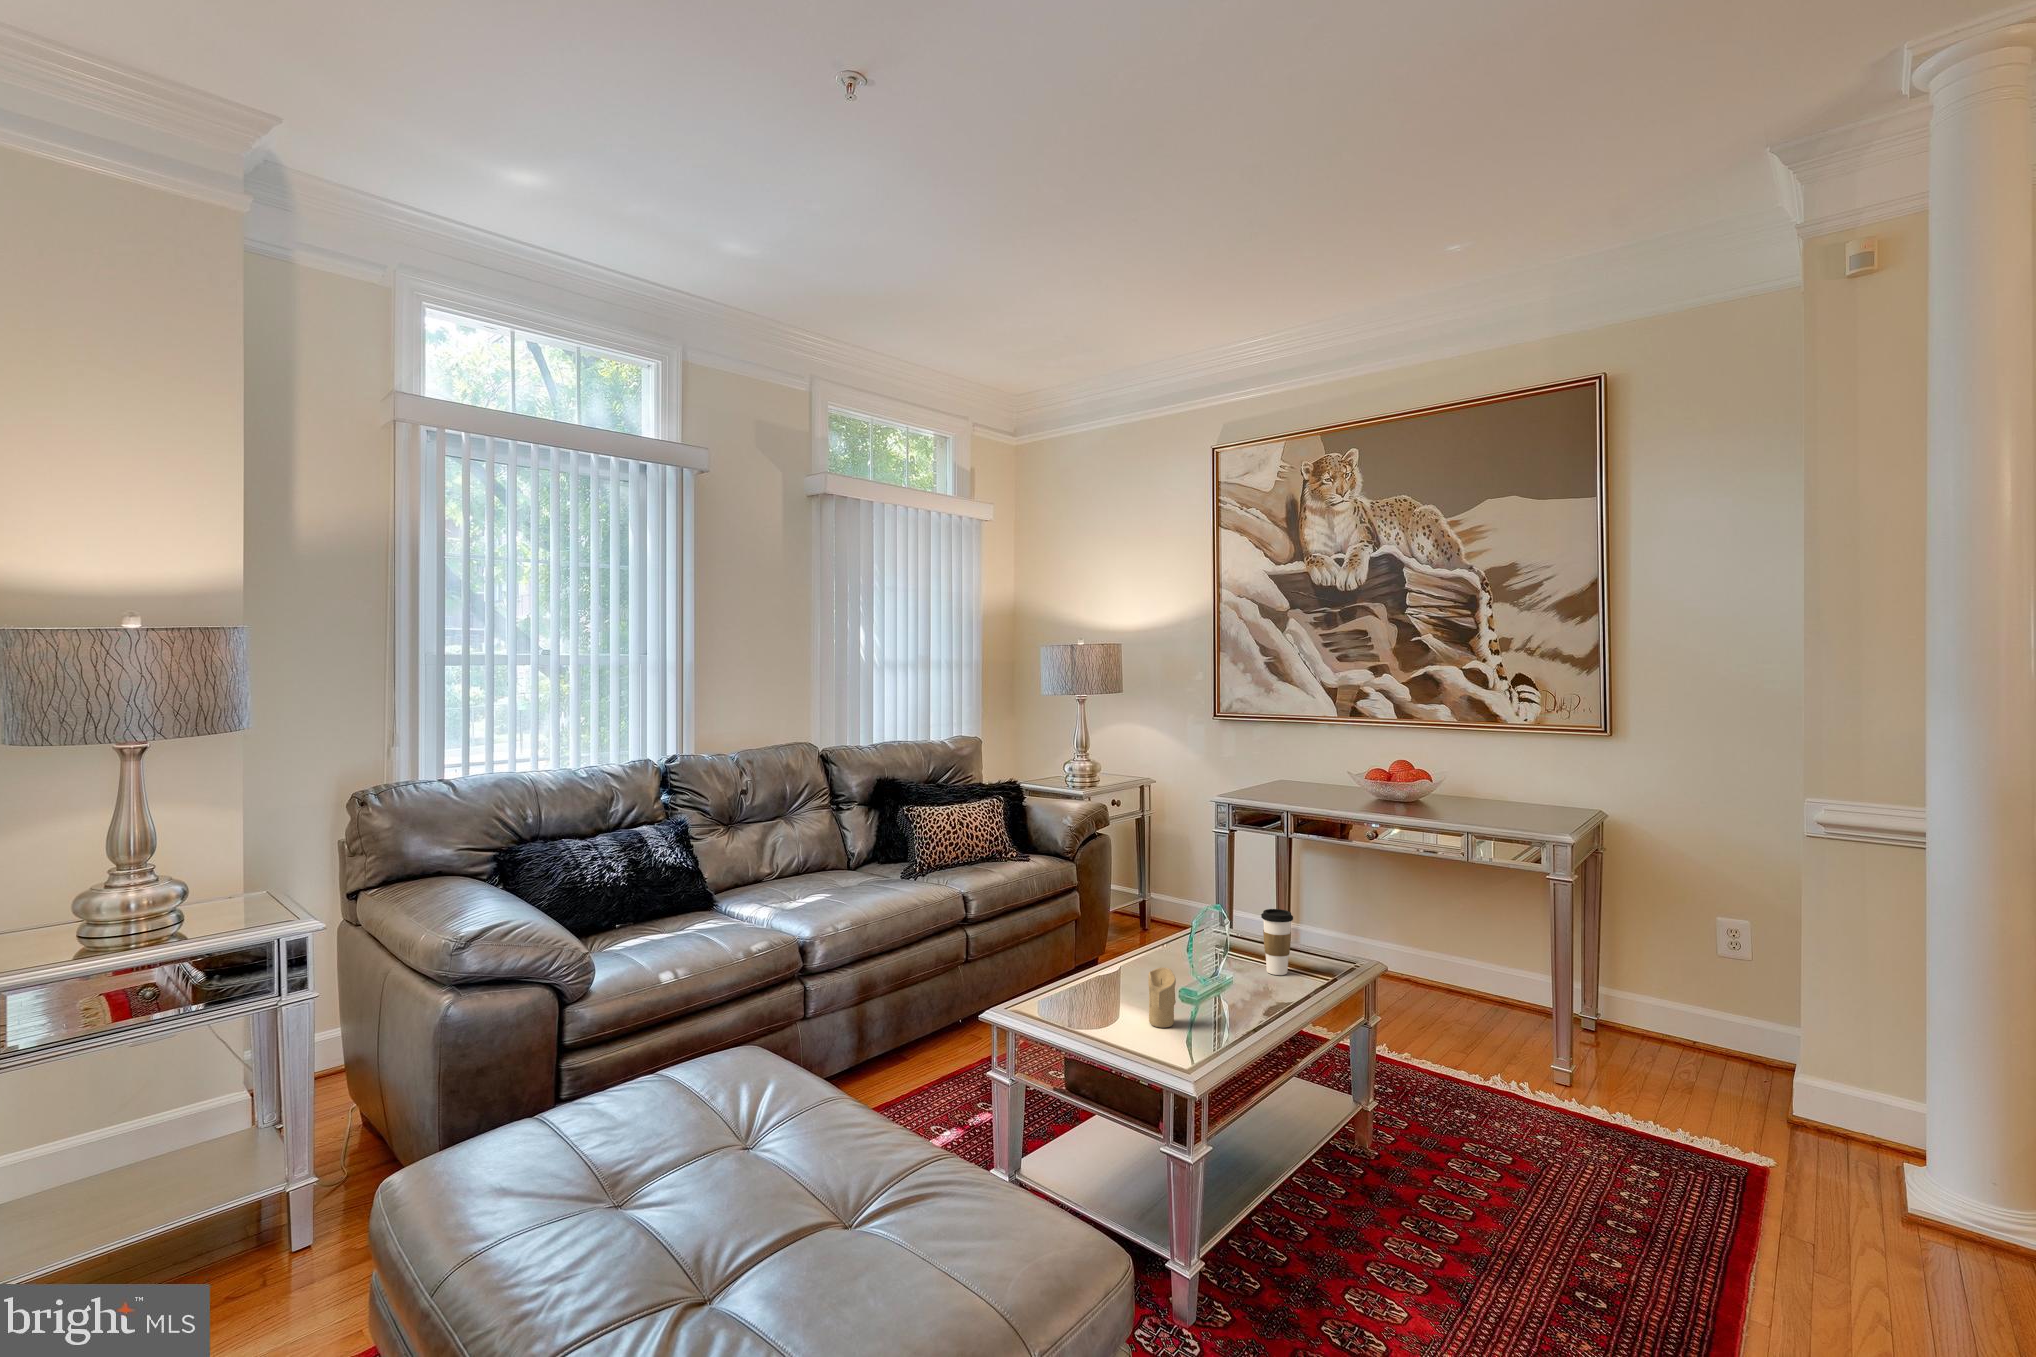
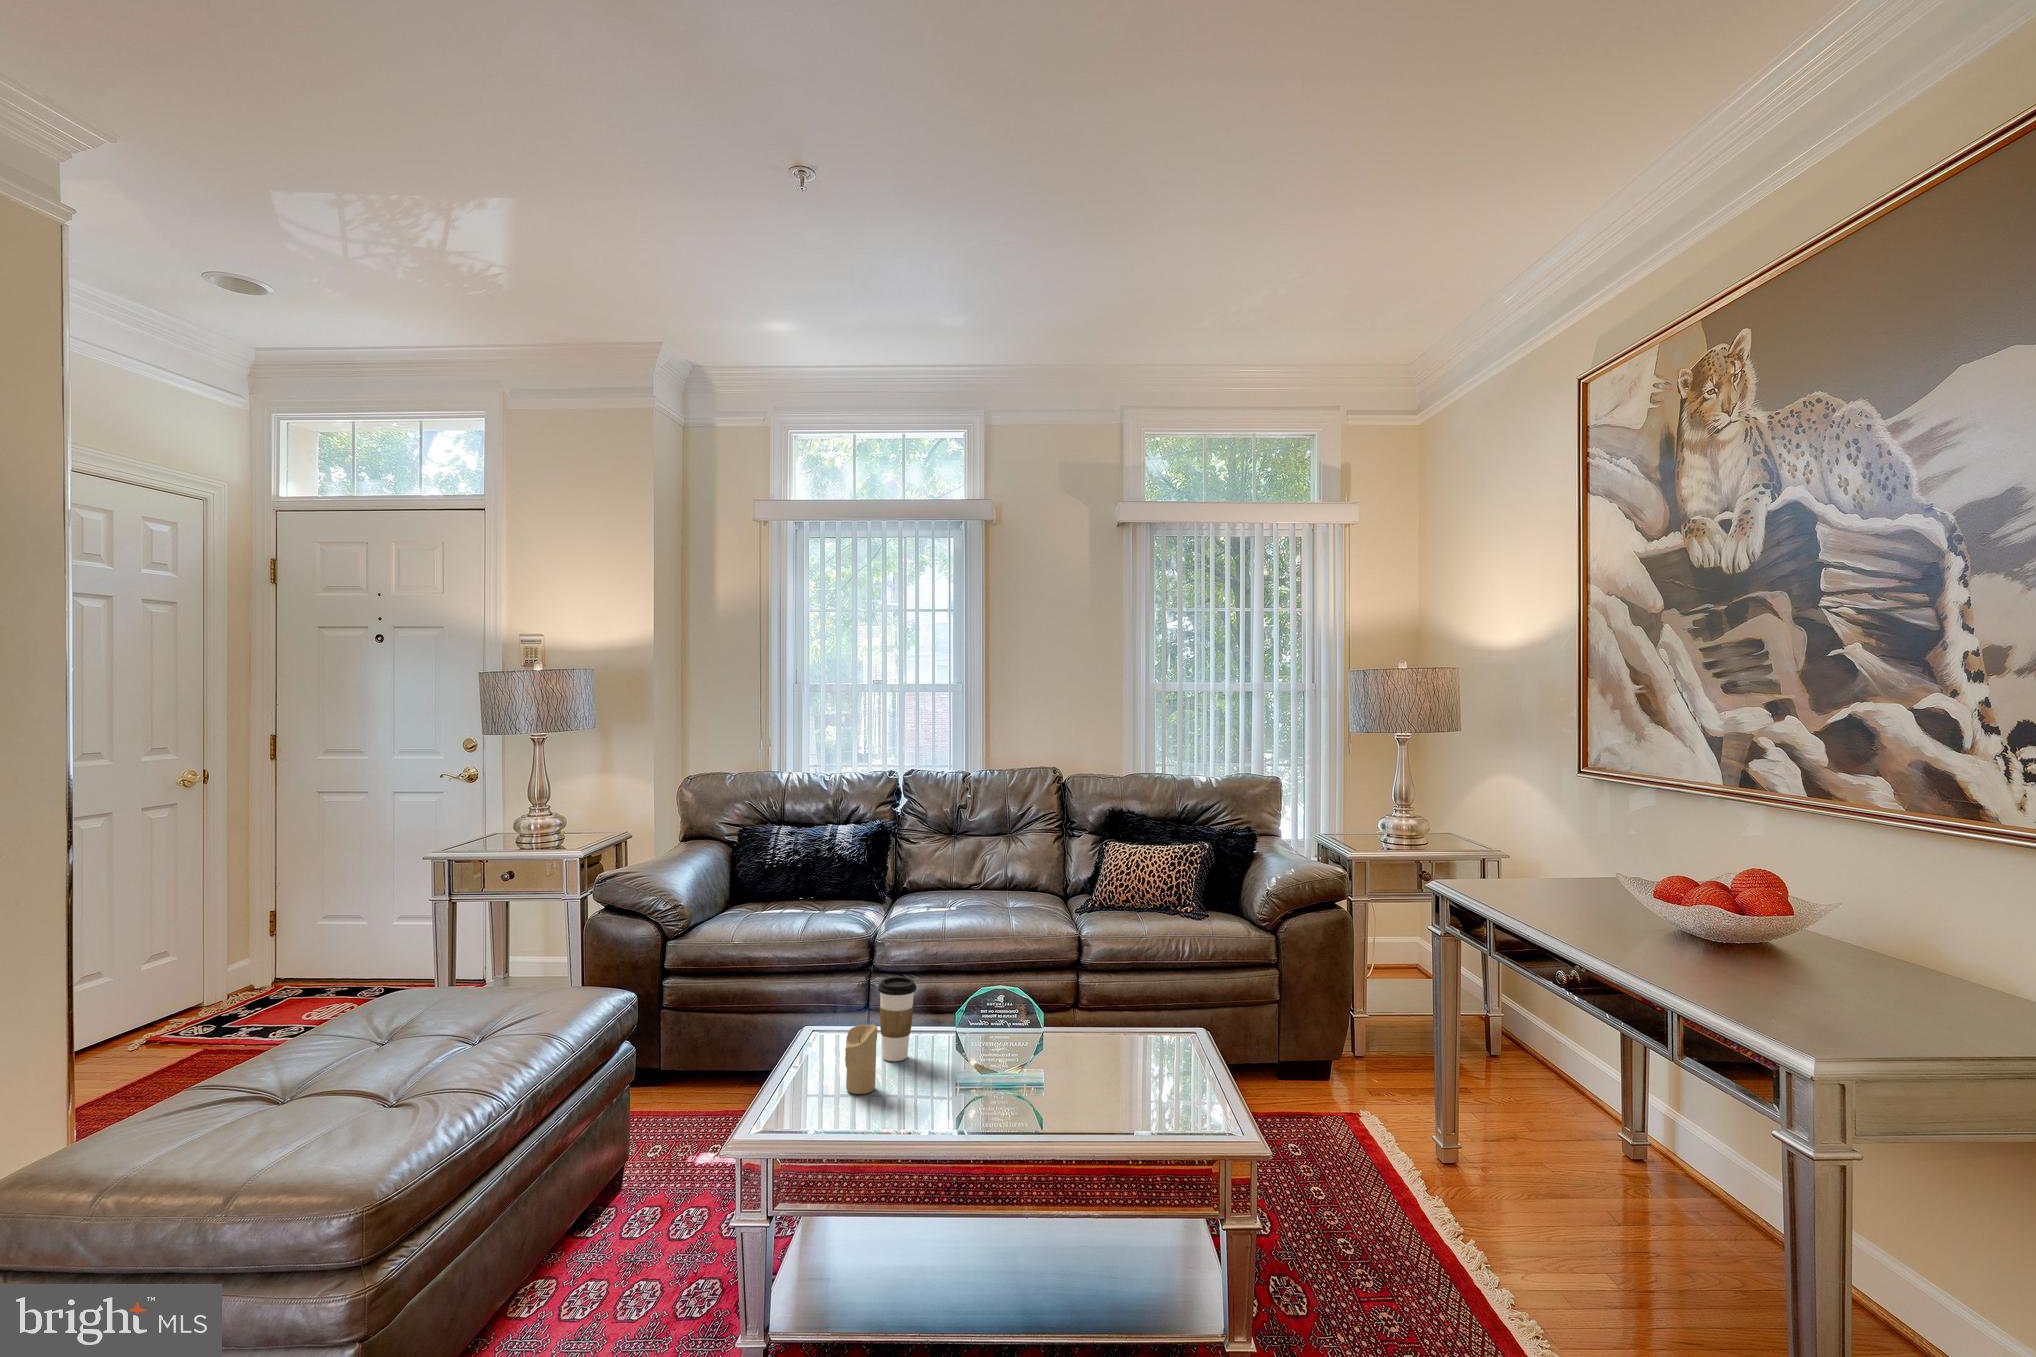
coffee cup: present [1261,909,1293,975] -> present [878,977,917,1061]

